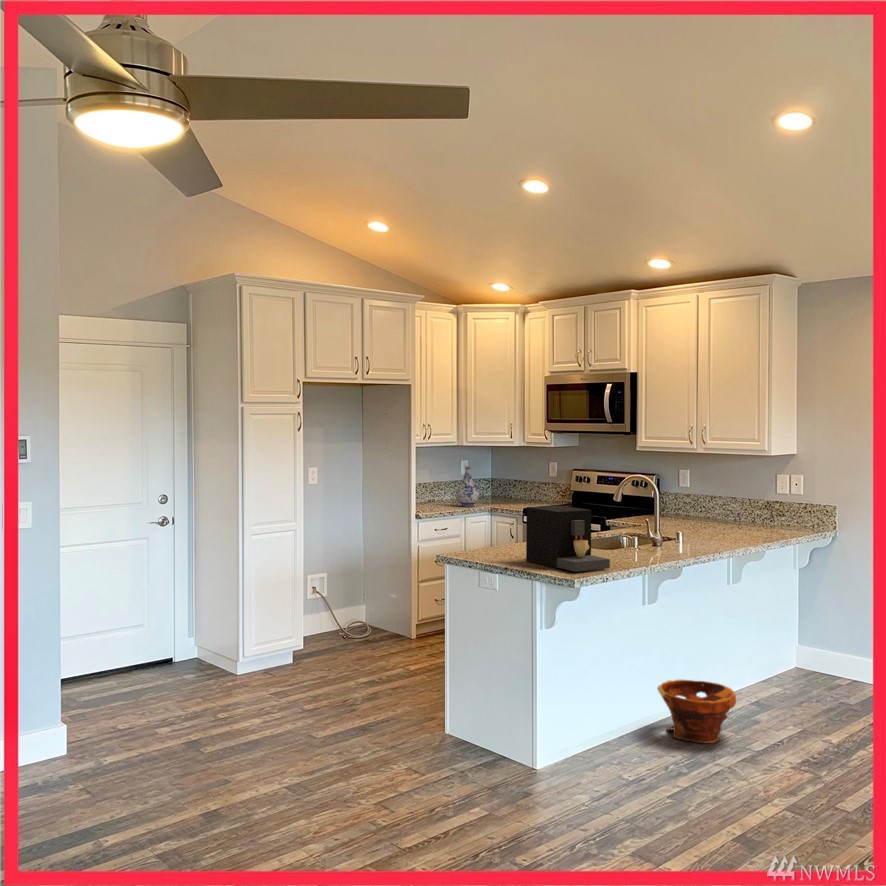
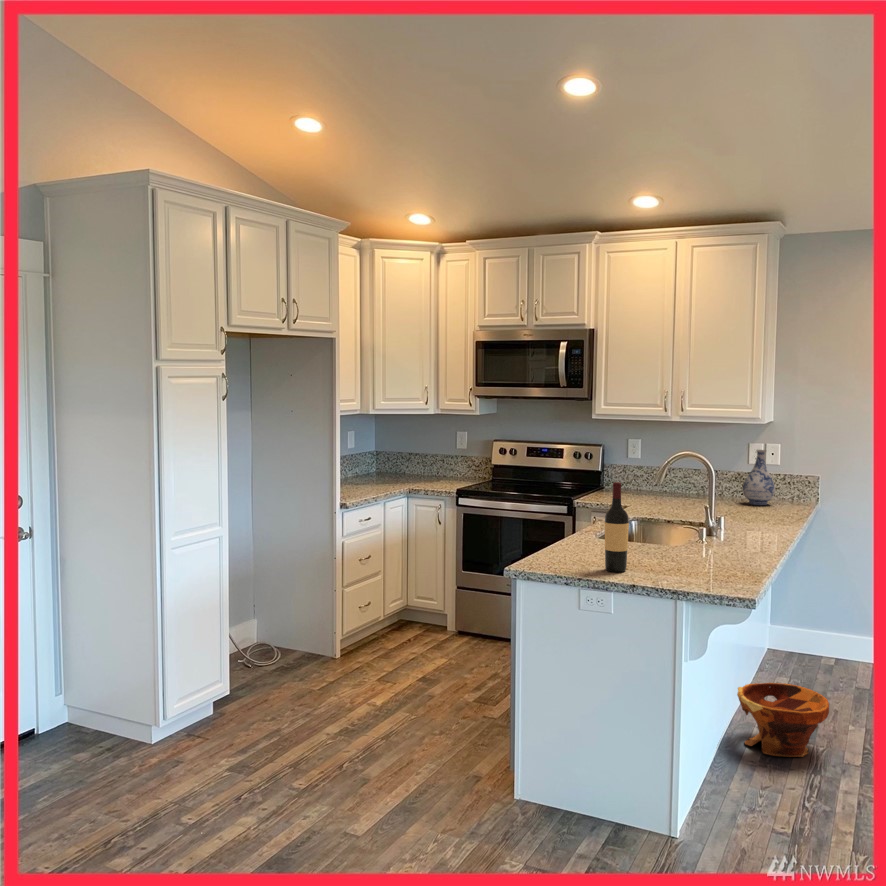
vase: present [456,466,479,507] -> present [743,450,775,505]
wine bottle: none [493,492,511,561] -> present [605,482,629,572]
coffee maker: present [526,506,610,572] -> none [644,495,764,582]

